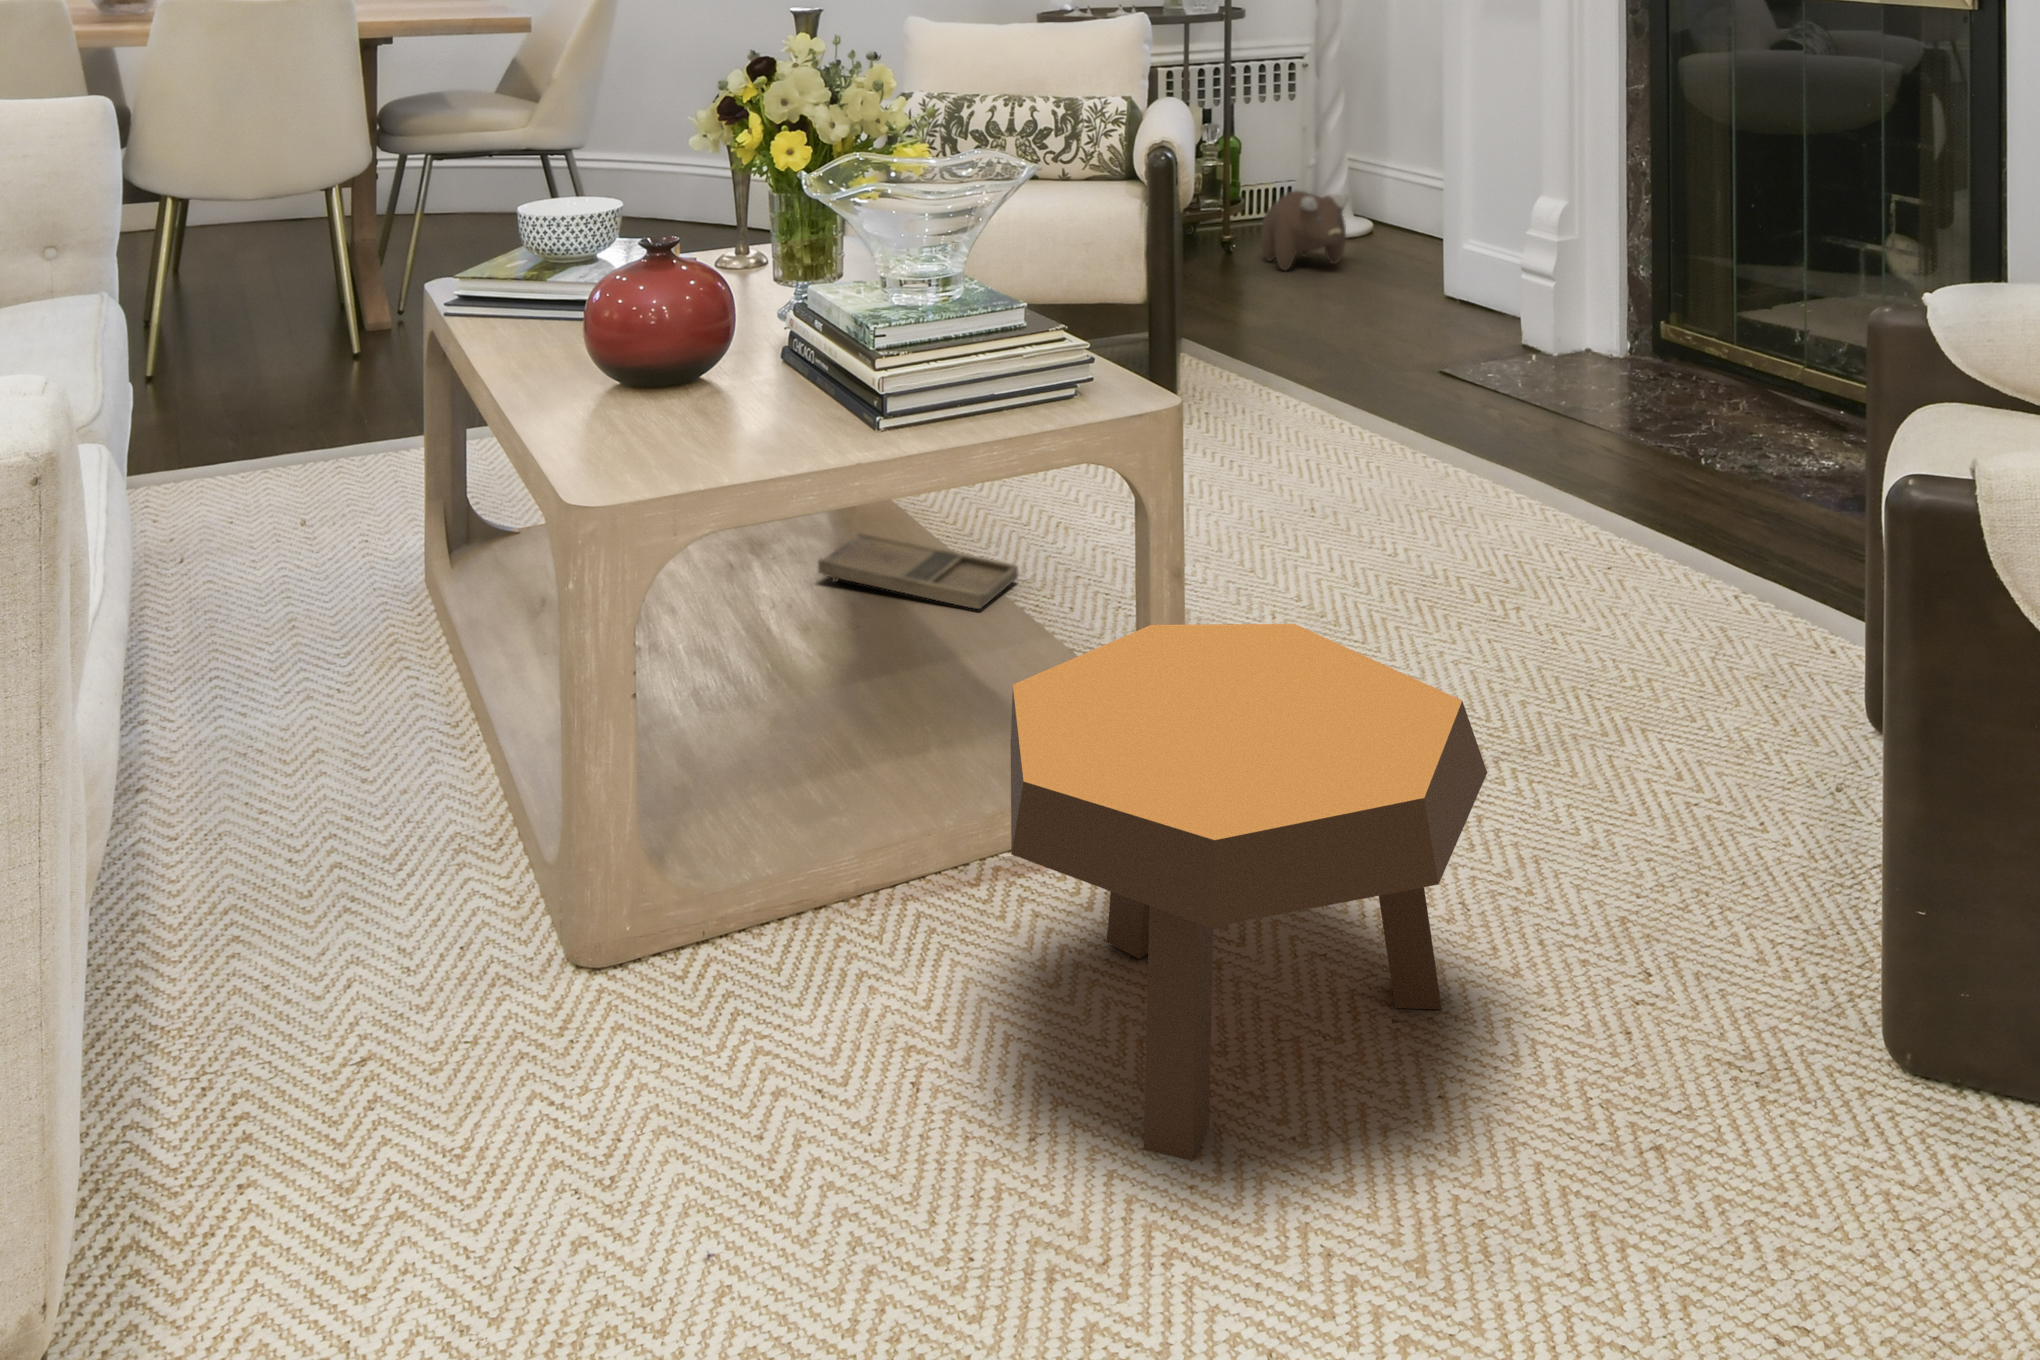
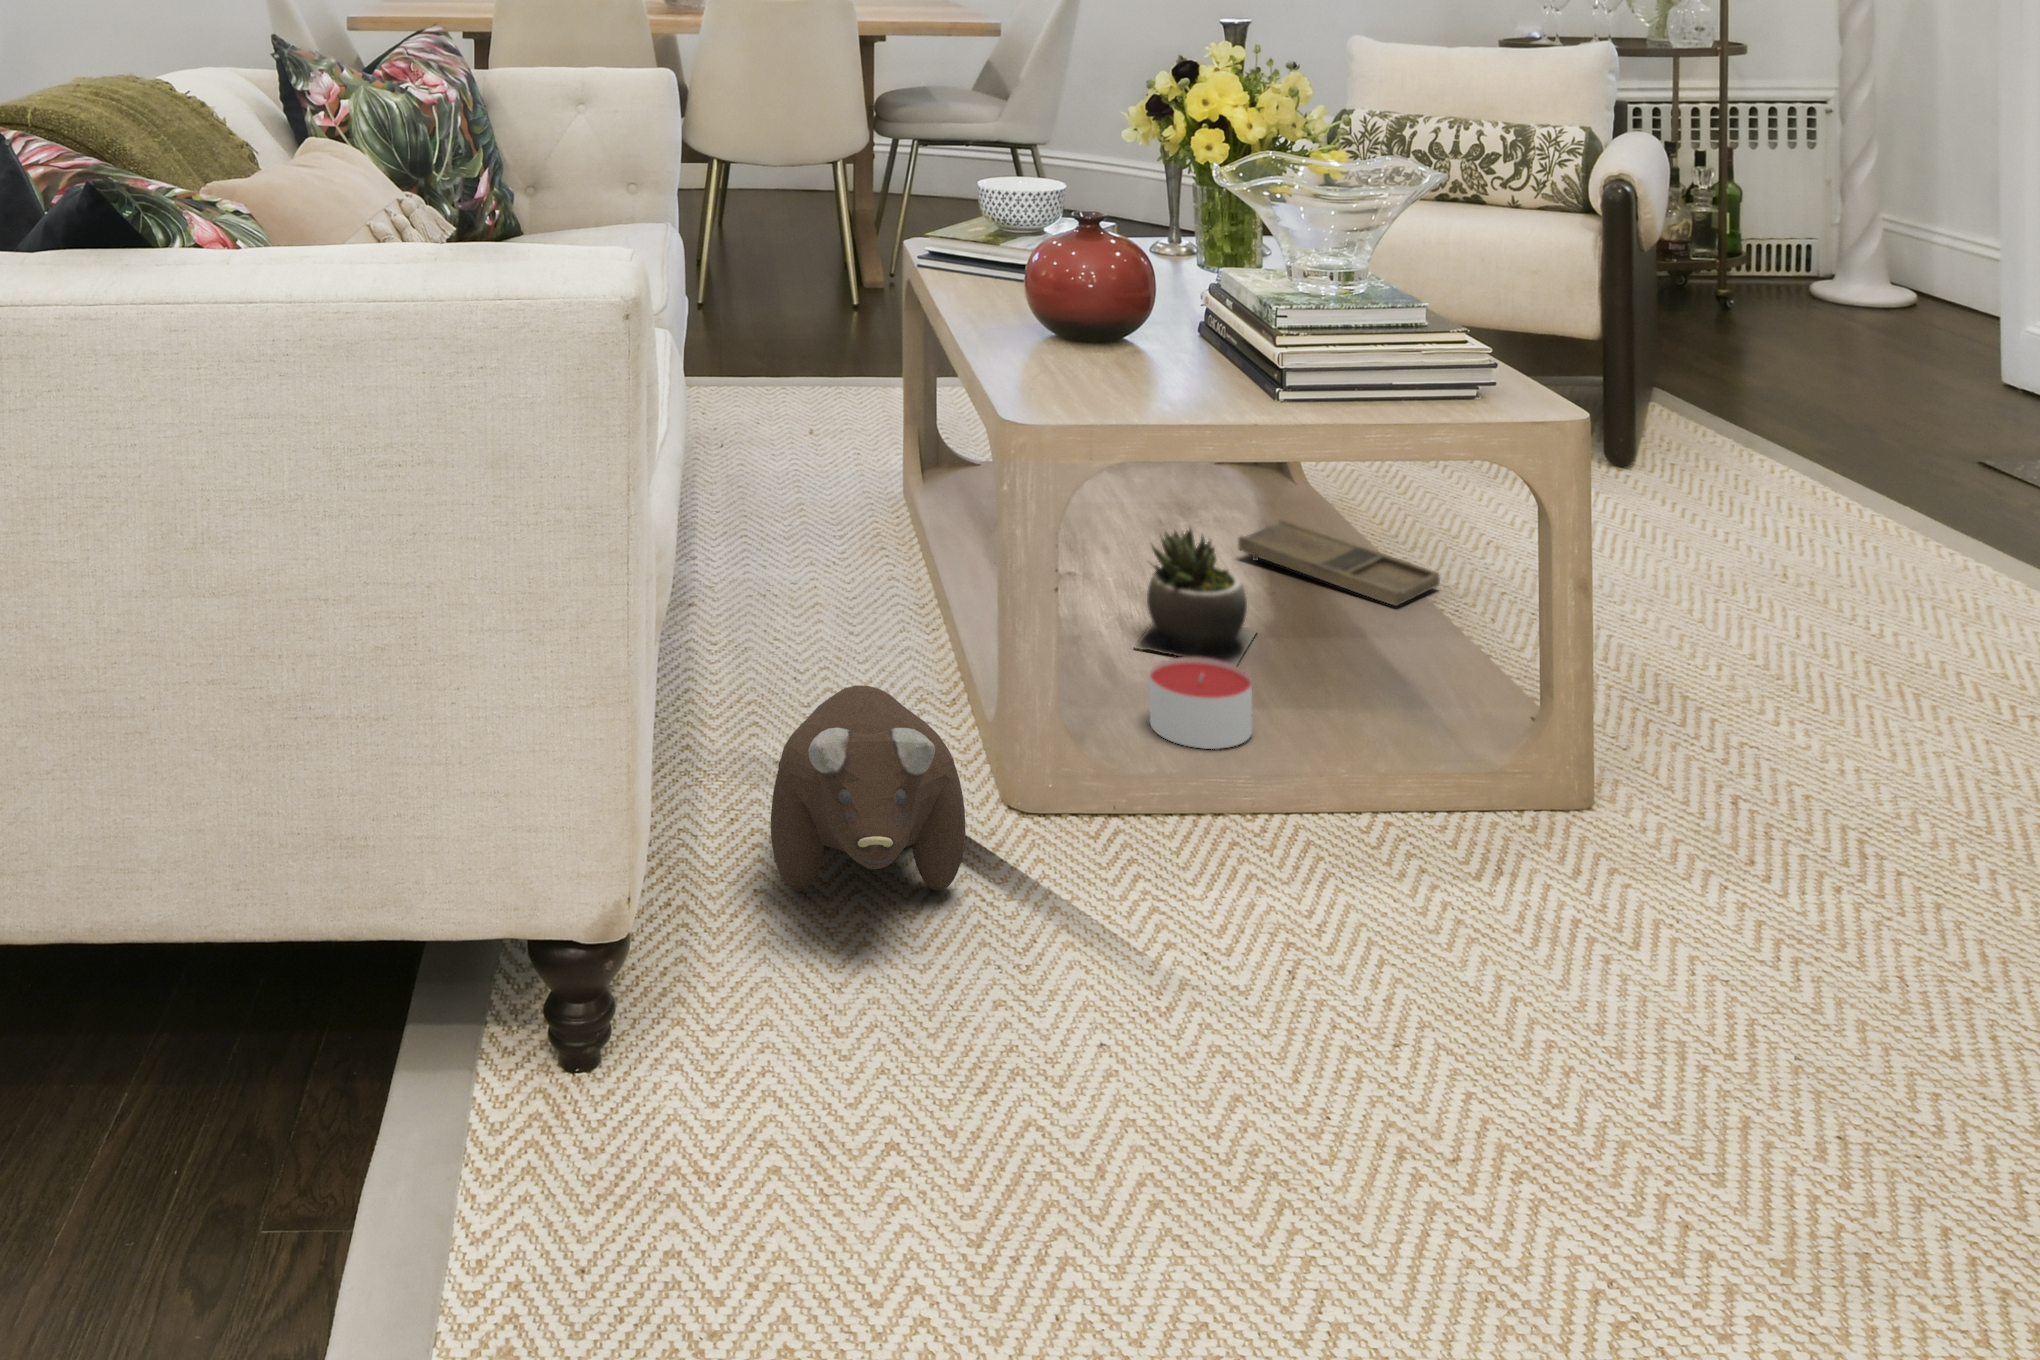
plush toy: present [1261,191,1349,270] -> present [771,685,965,891]
succulent plant: none [714,567,845,715] -> present [1135,529,1257,666]
footstool: present [1011,624,1487,1161] -> none [1385,617,1906,1094]
candle: none [737,719,849,826] -> present [1149,657,1252,749]

